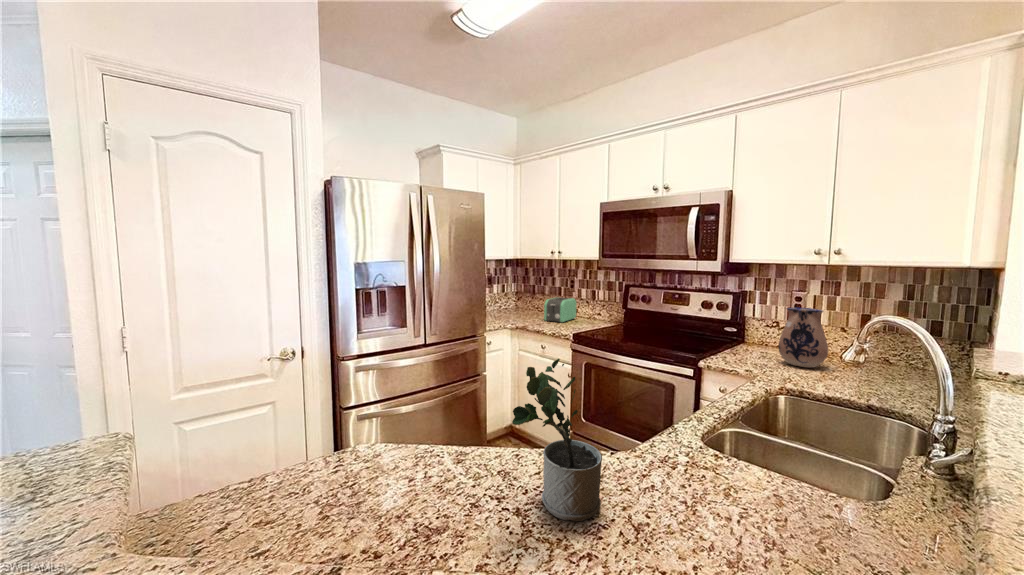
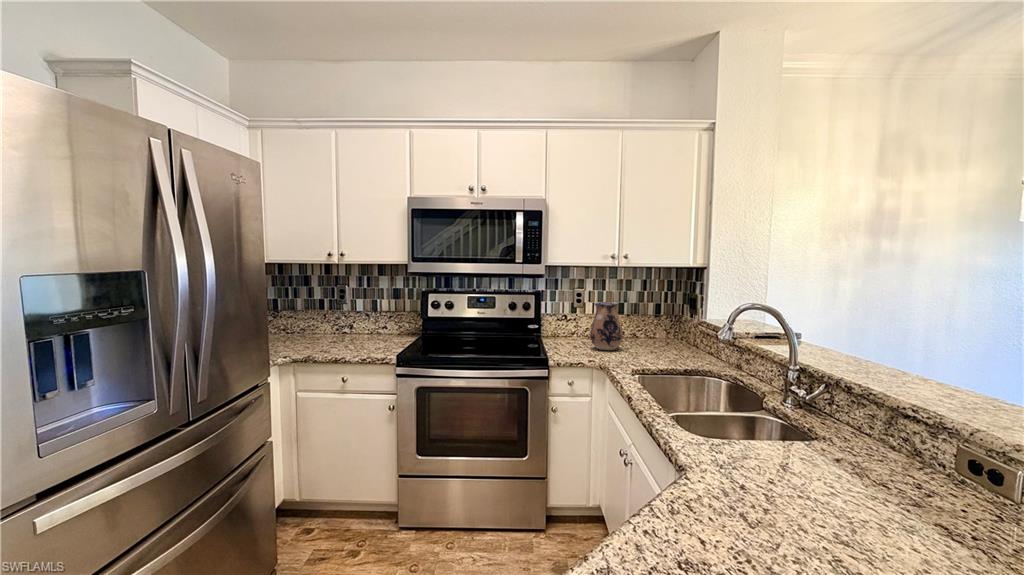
toaster: present [544,297,576,323] -> none [322,312,355,346]
potted plant: present [512,359,602,521] -> none [702,375,801,512]

